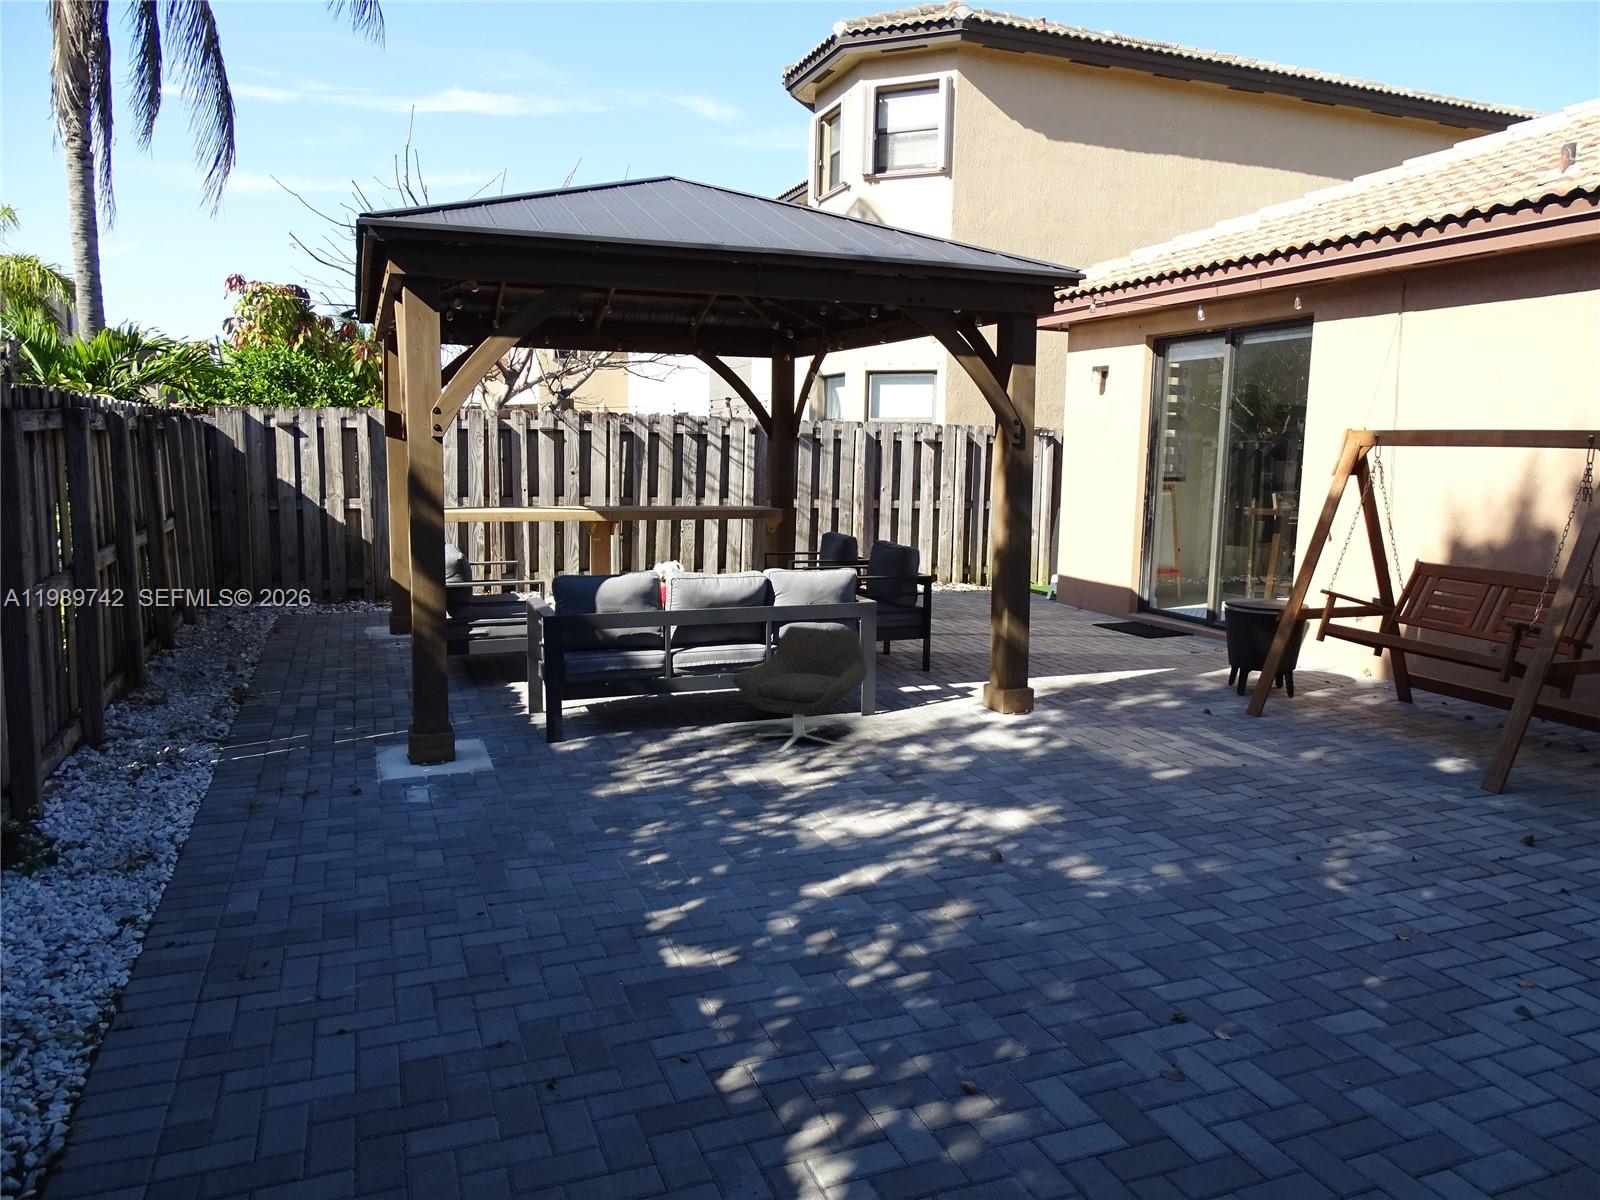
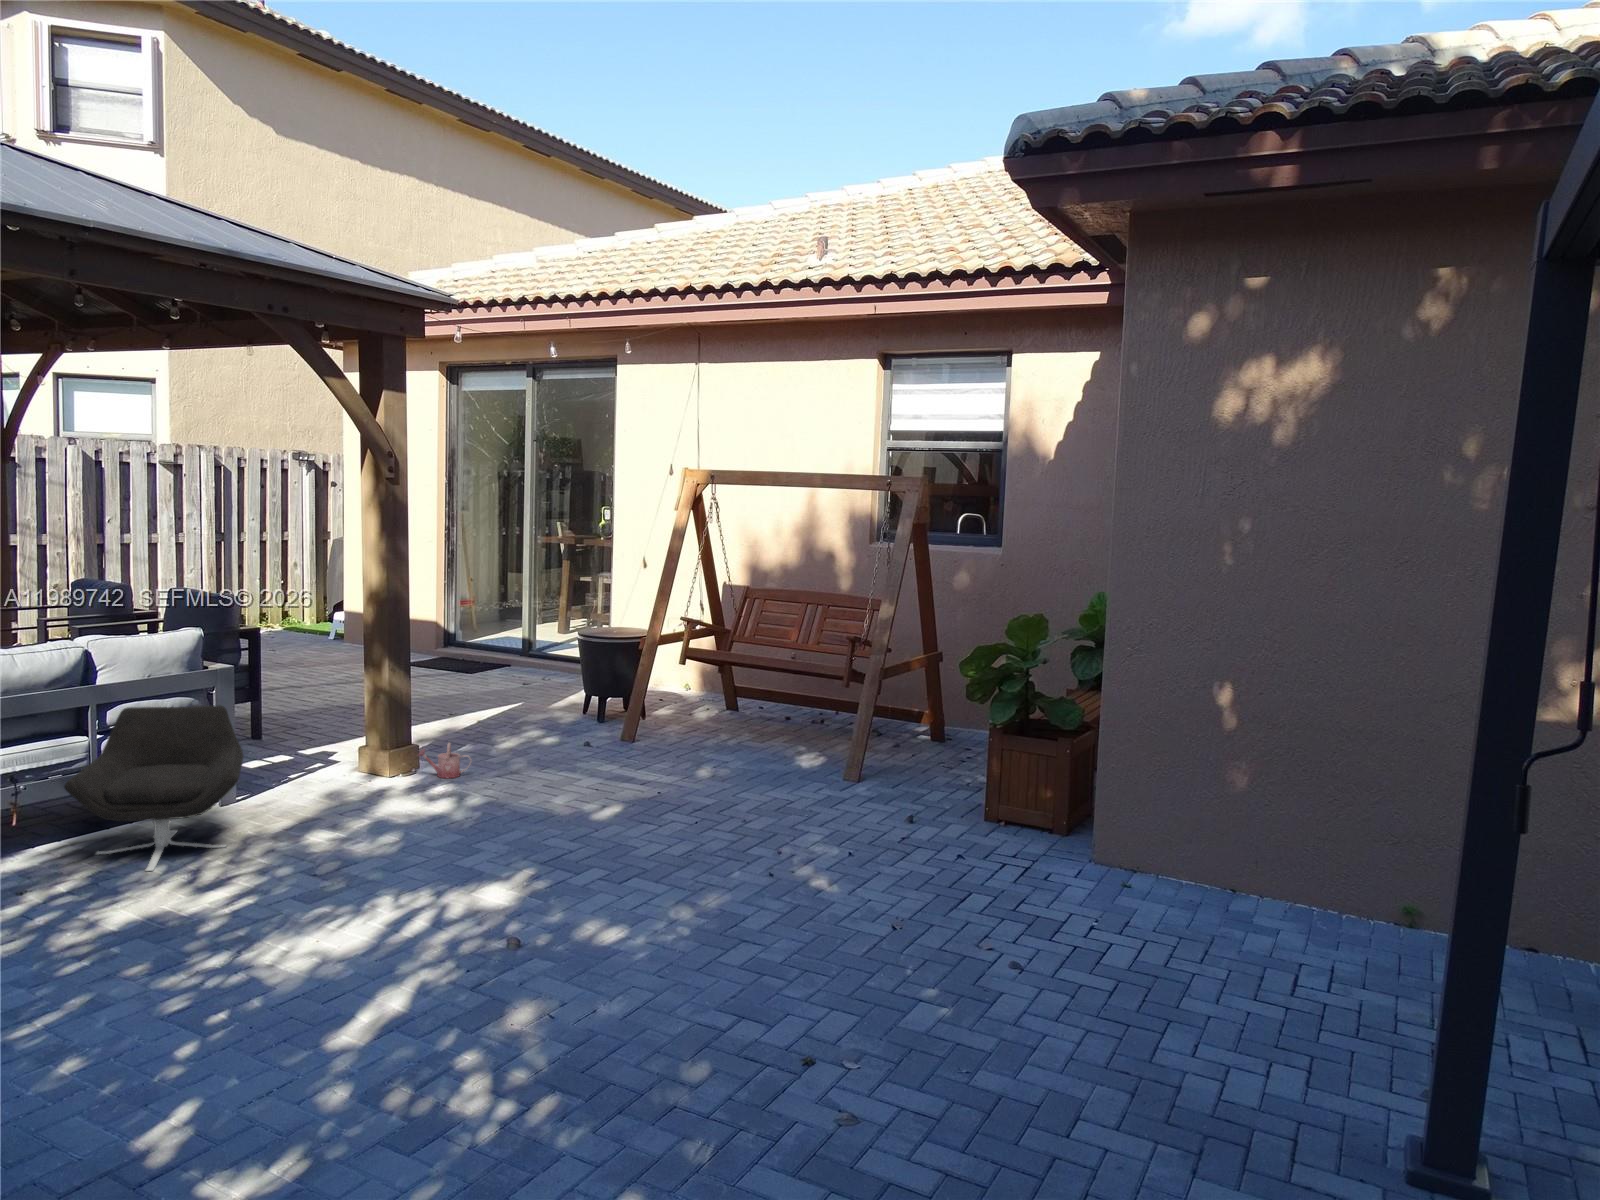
watering can: none [1030,689,1078,722] -> present [418,742,471,778]

